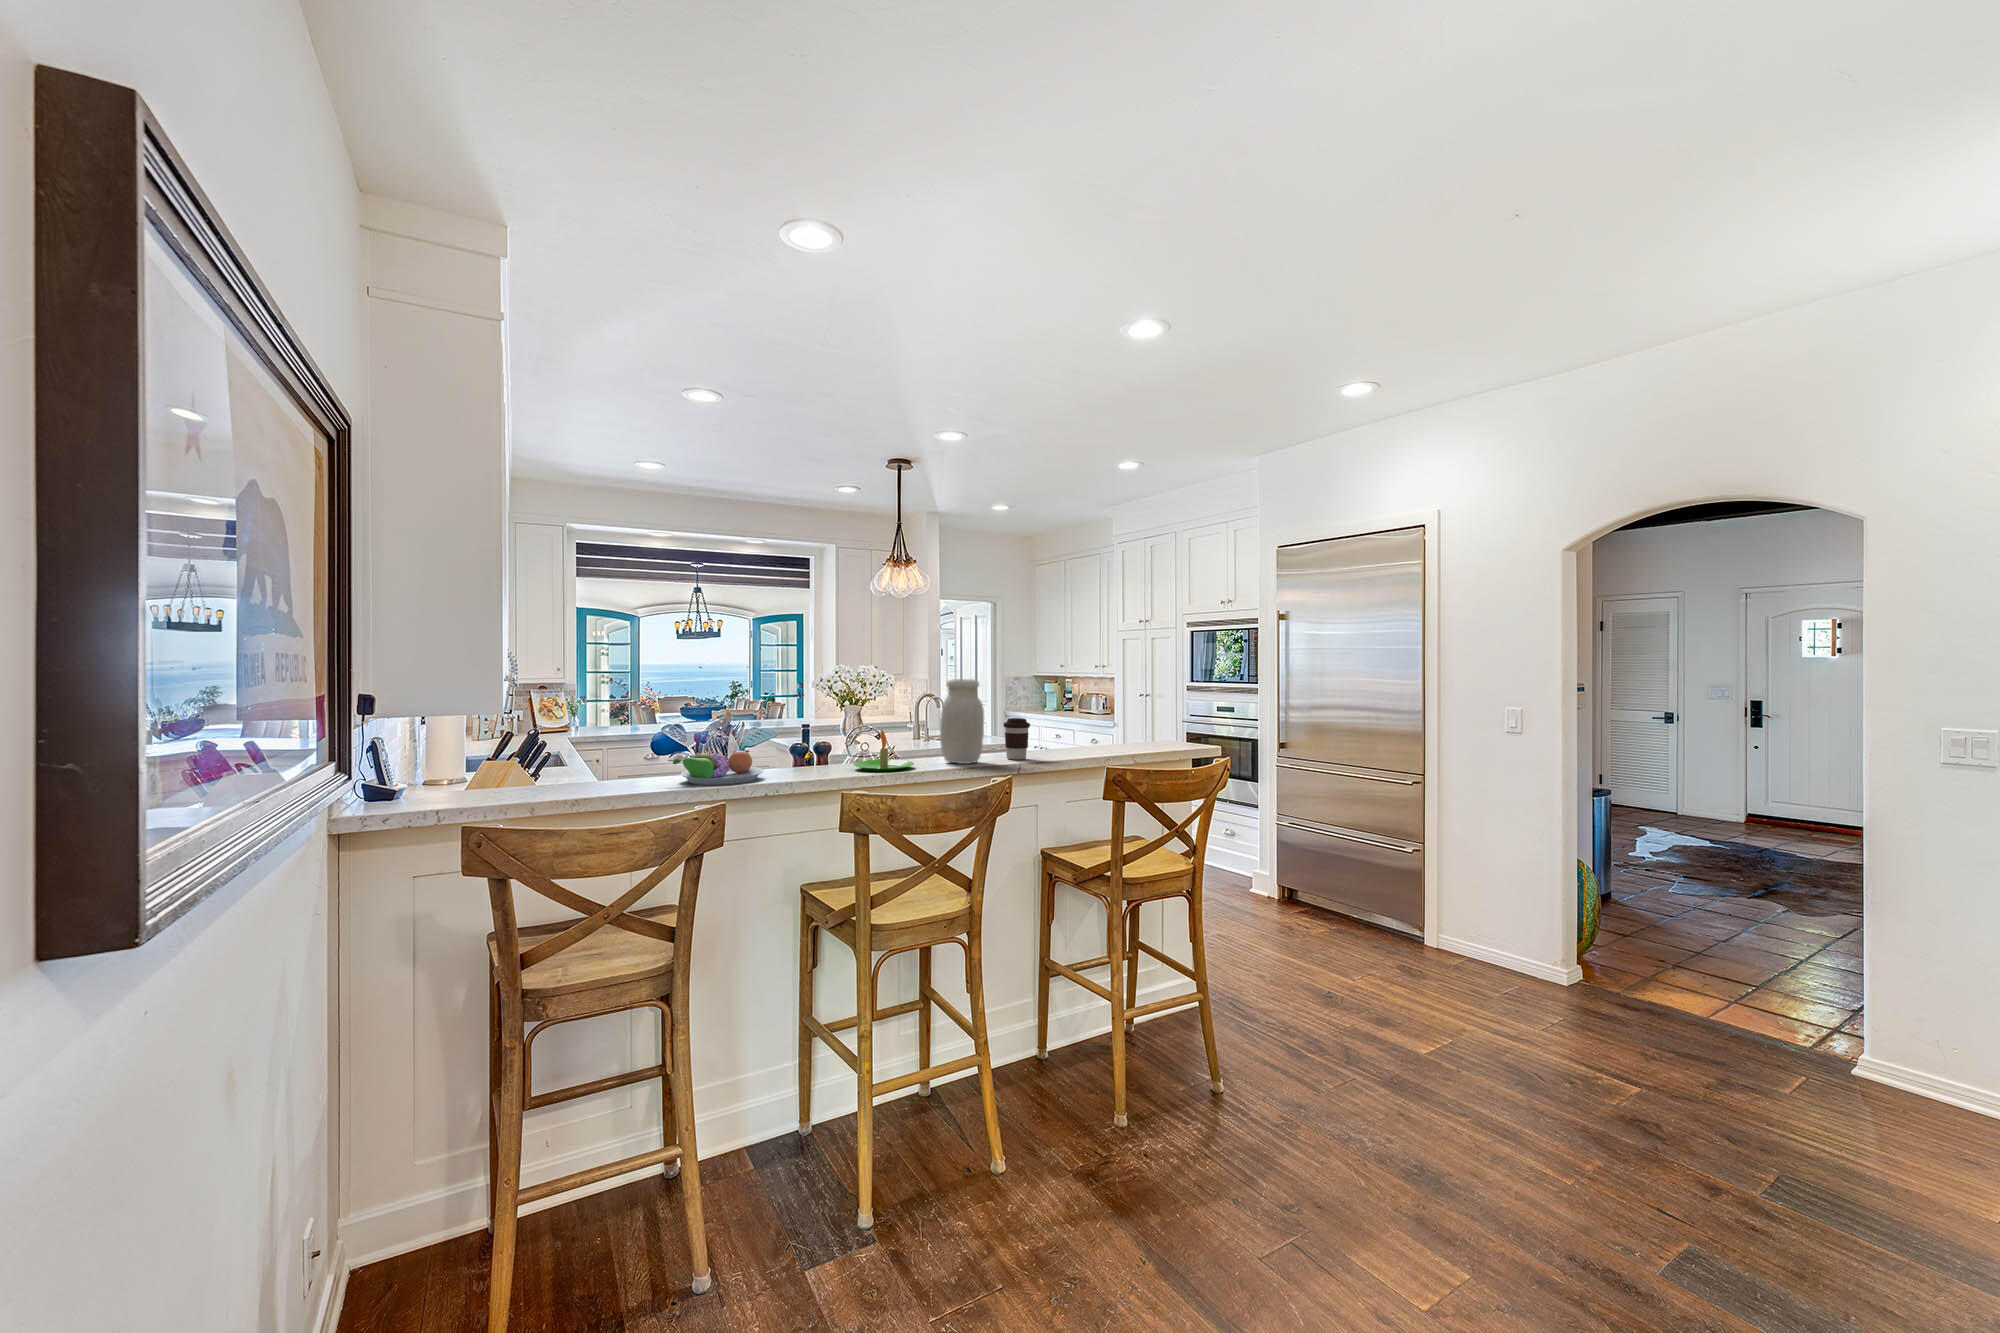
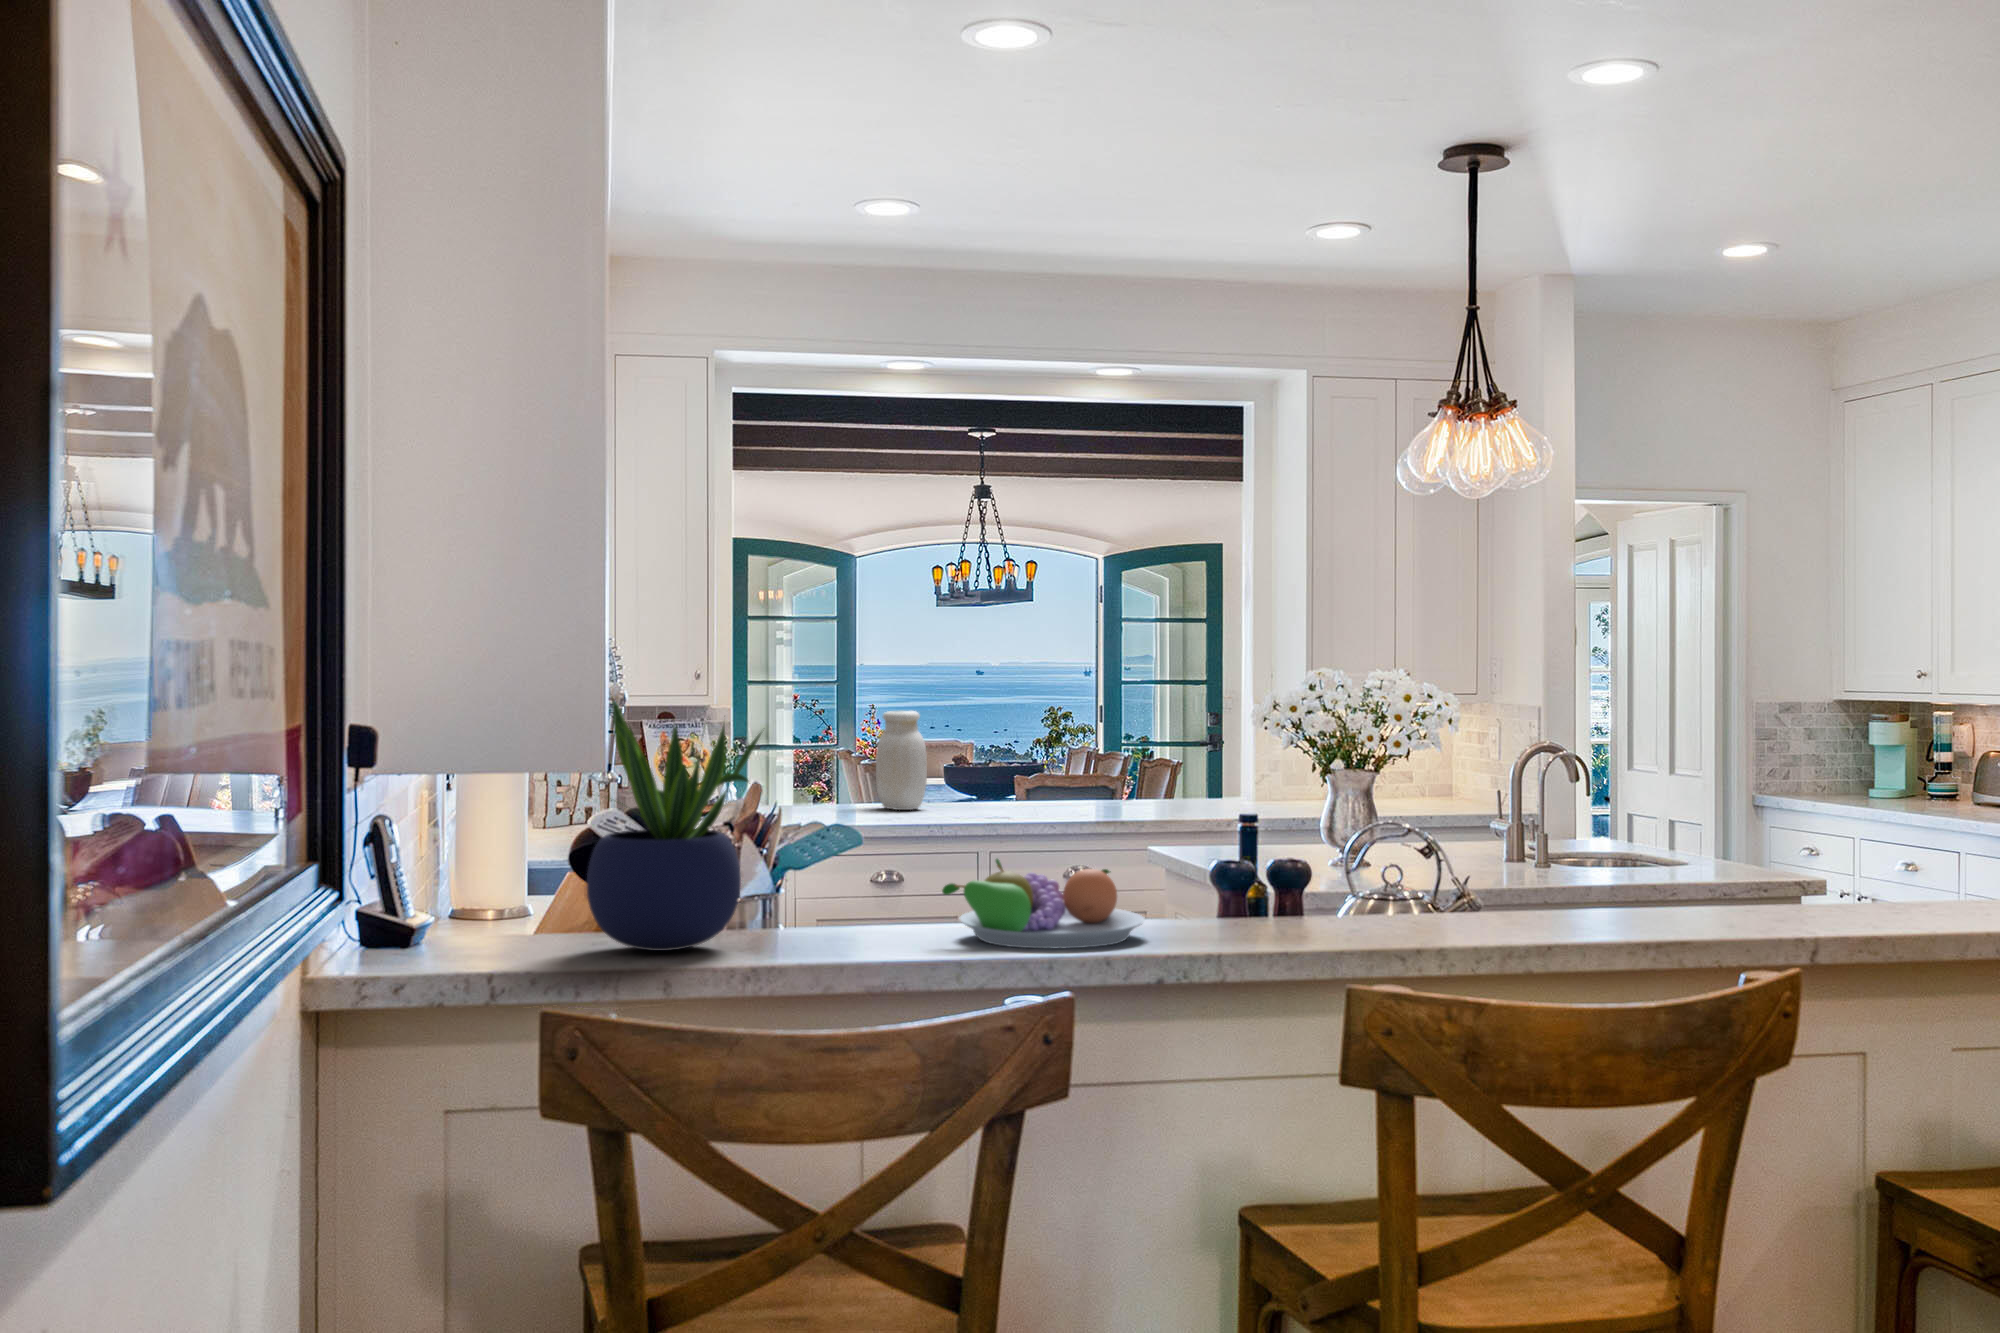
potted plant: none [487,677,586,796] -> present [587,698,761,951]
jar: present [940,679,984,764] -> present [876,711,927,810]
coffee cup: present [1004,718,1030,760] -> none [1780,805,1864,923]
candle: present [853,729,914,771] -> none [1362,826,1525,936]

